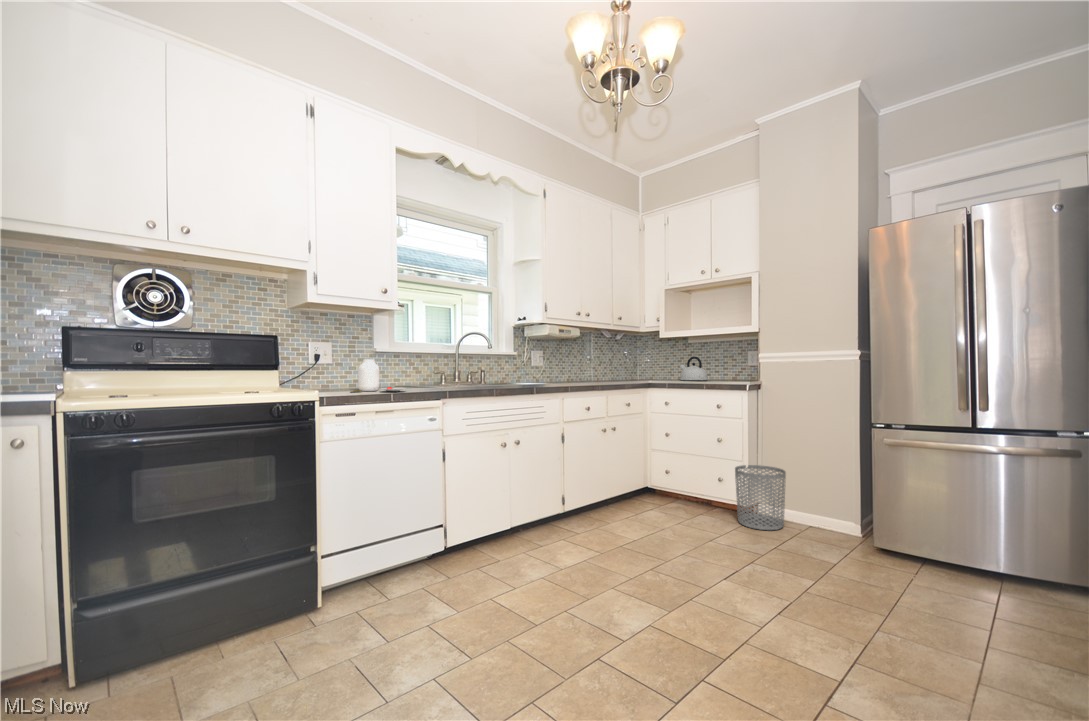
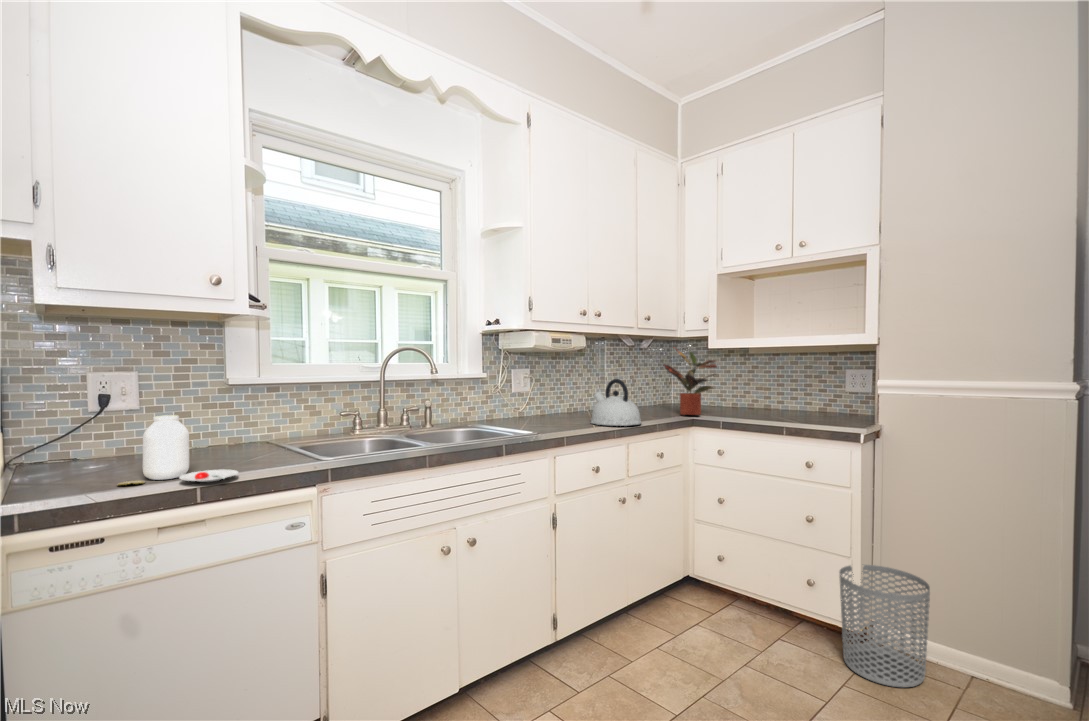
potted plant: none [629,337,664,381] -> present [664,348,717,416]
kettle: present [680,356,708,380] -> present [590,379,641,426]

